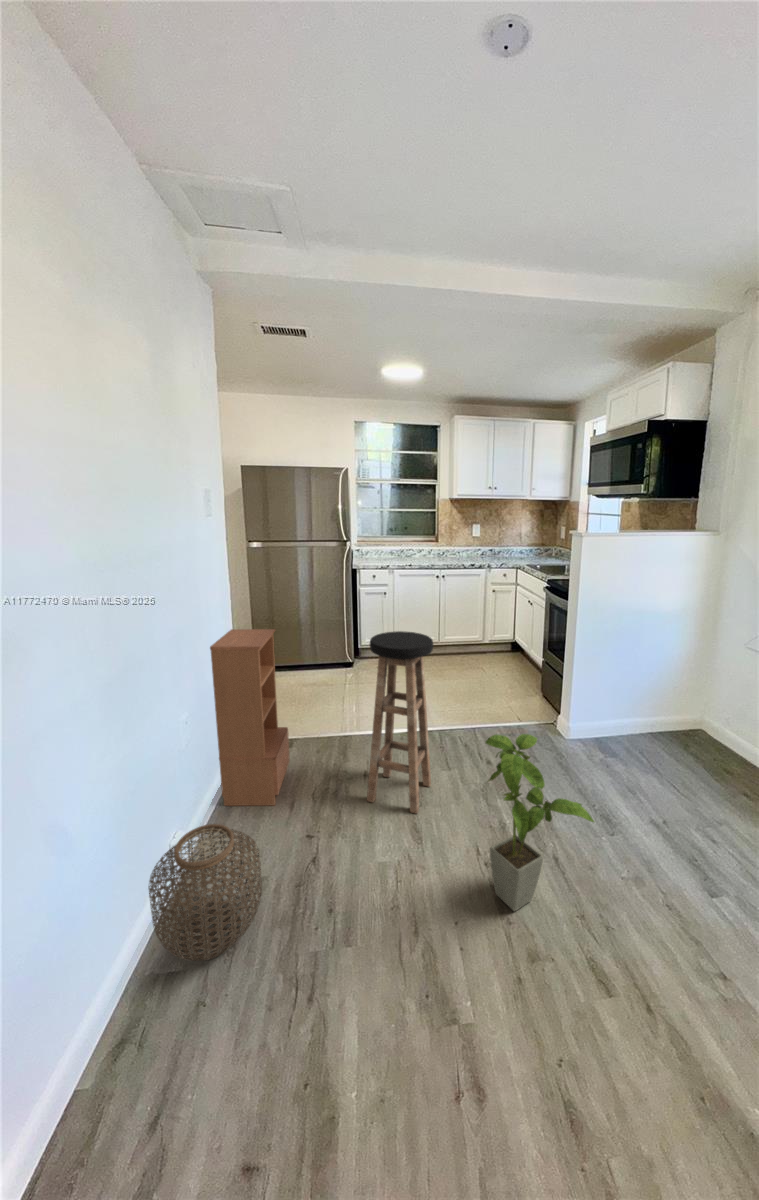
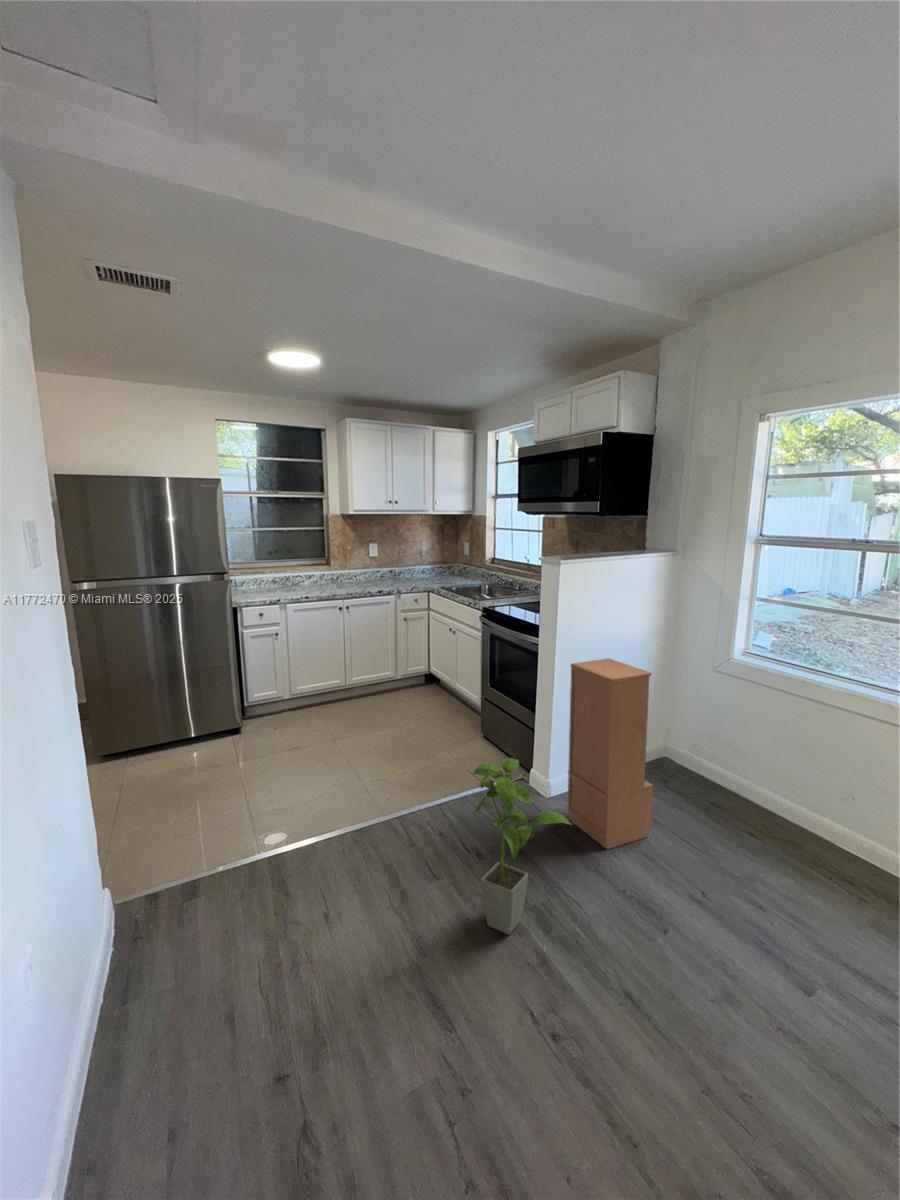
bookcase: present [210,629,290,806] -> present [568,658,653,849]
bar stool: present [367,631,433,814] -> none [317,677,390,879]
woven basket: present [149,824,262,961] -> none [122,932,259,1101]

